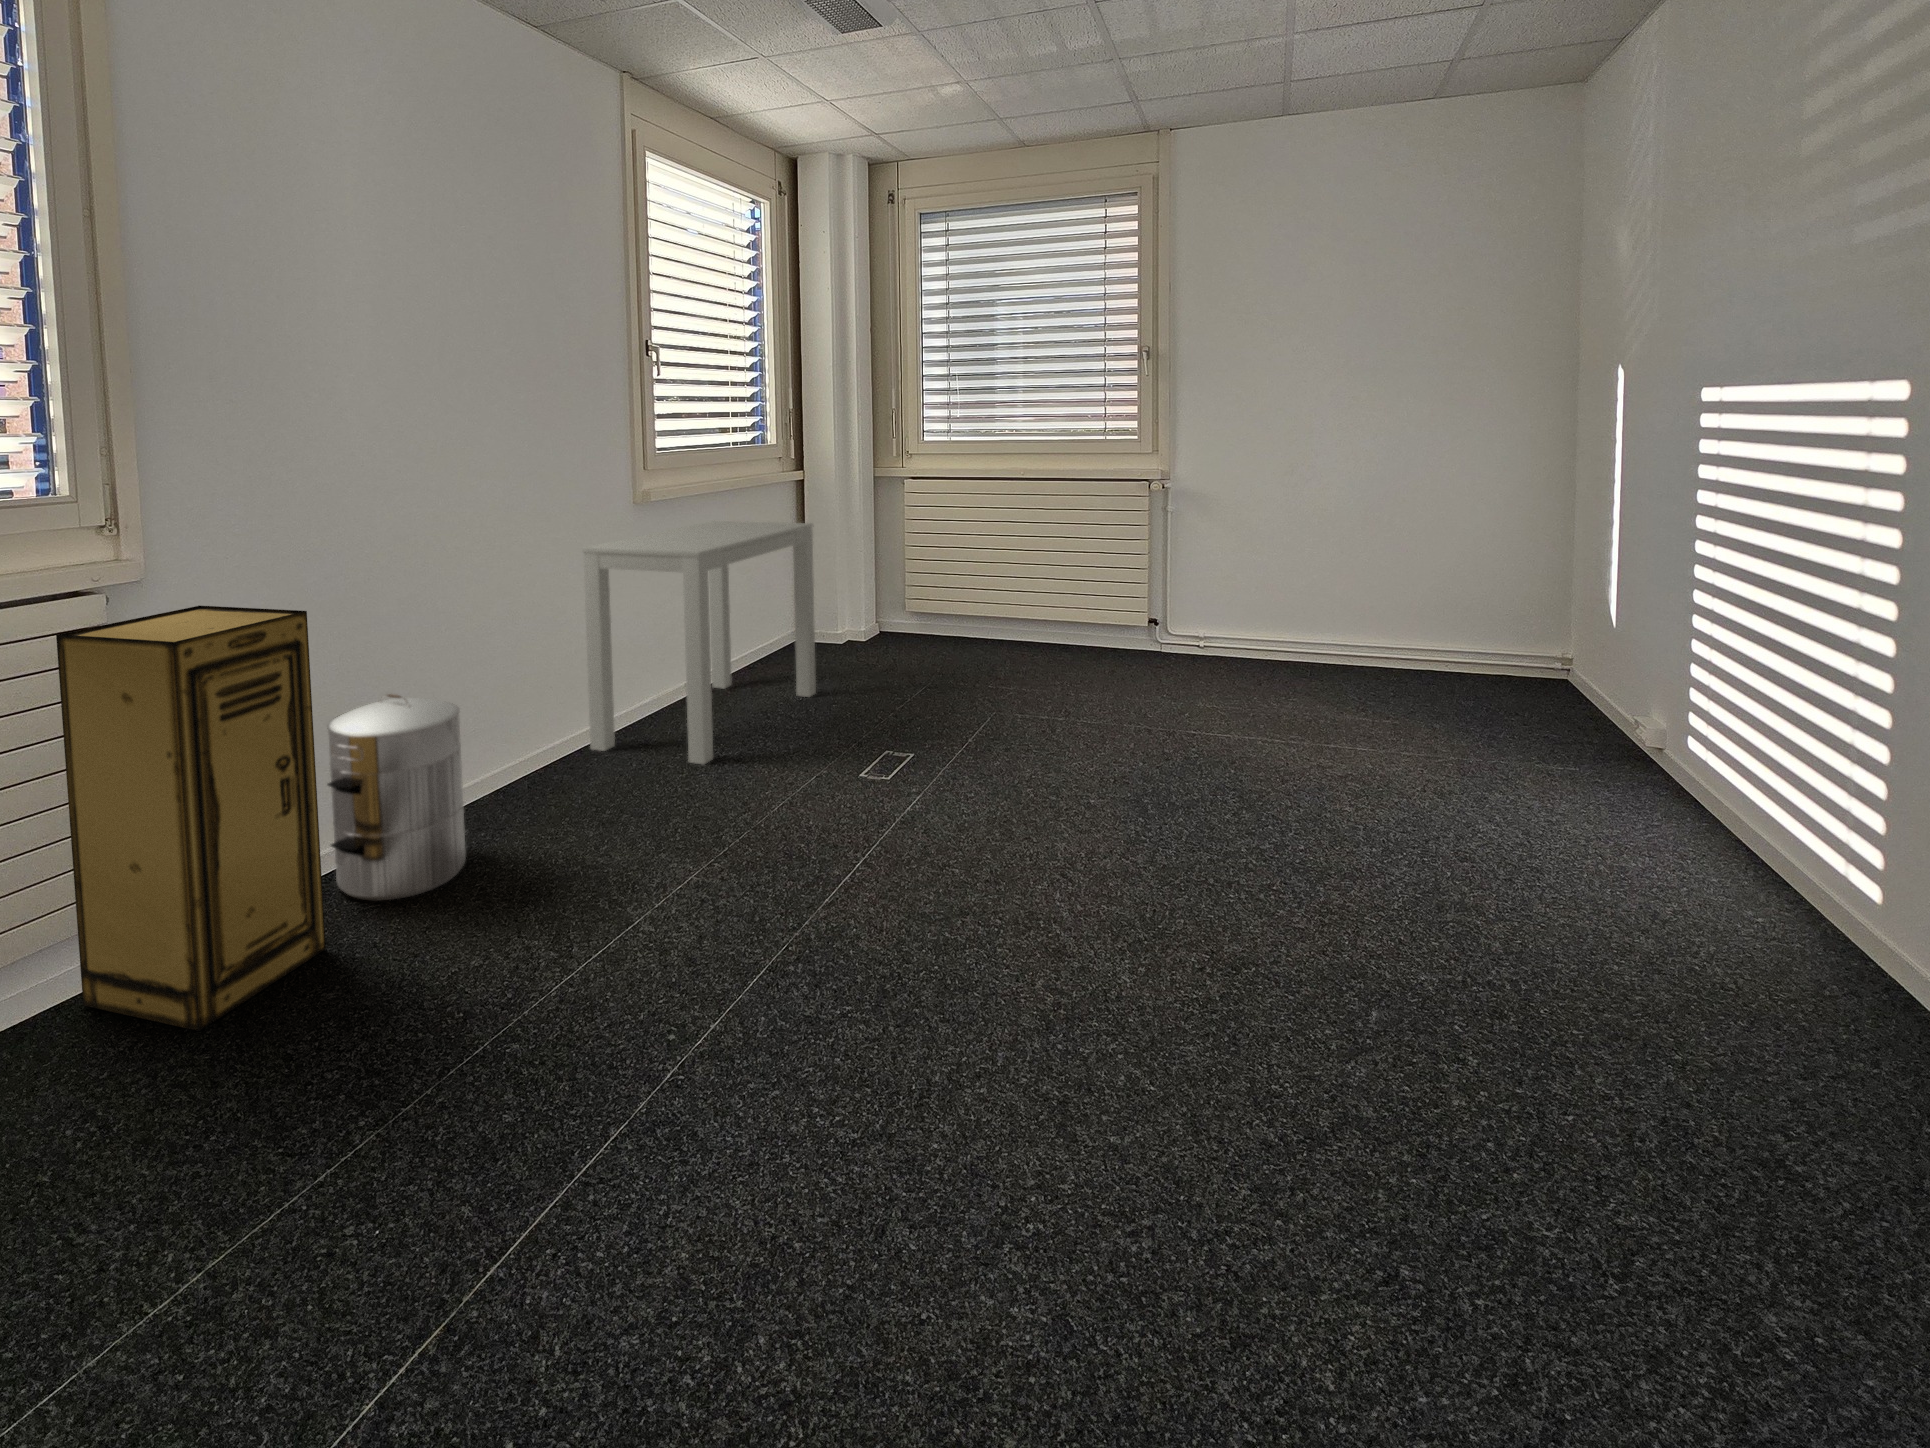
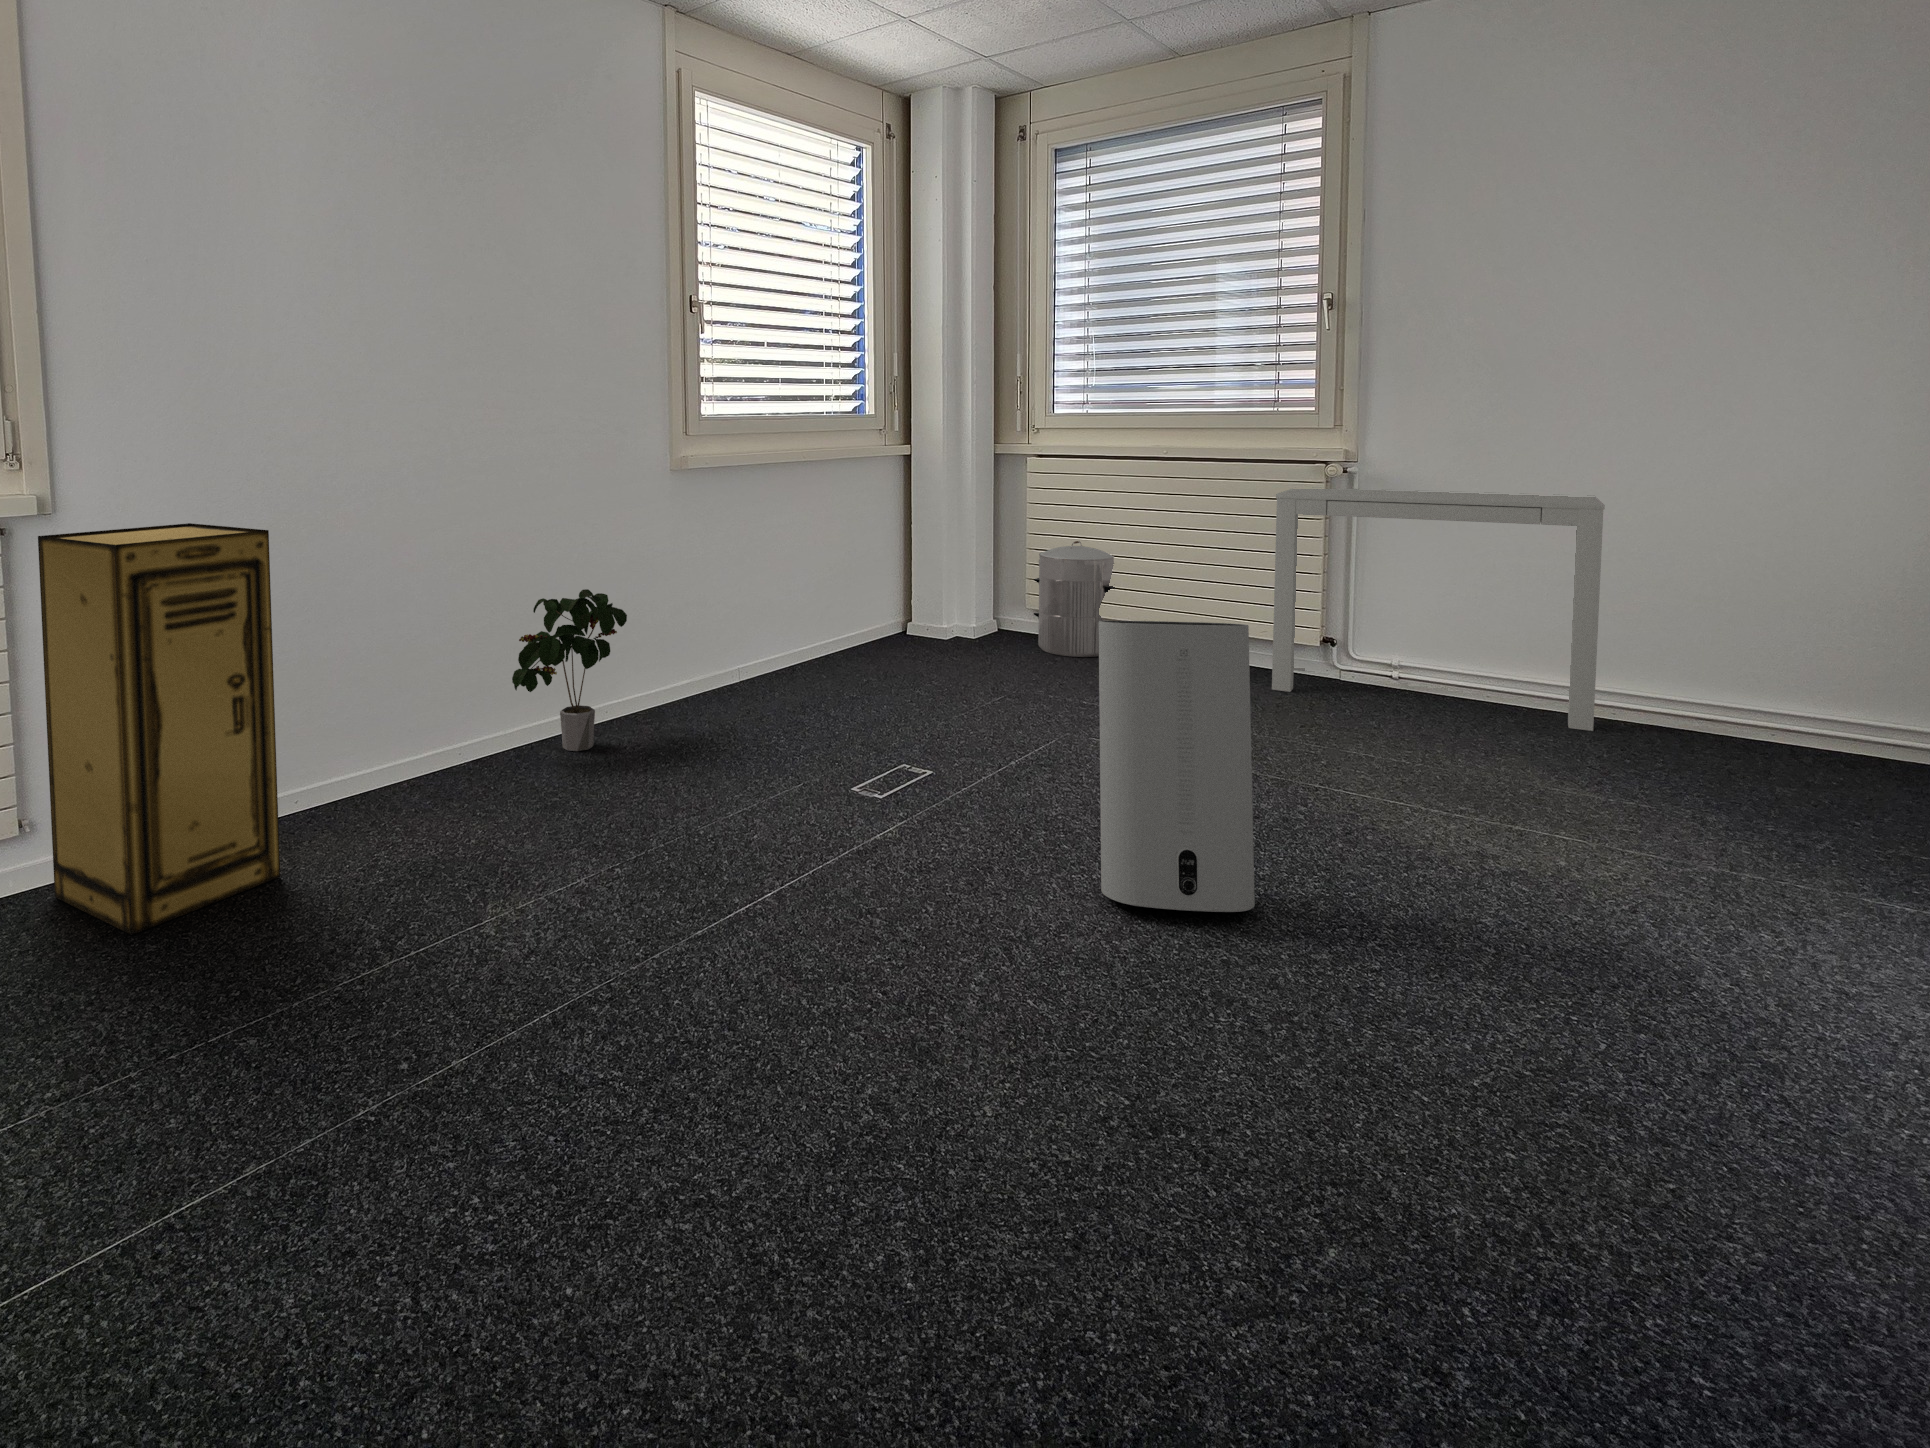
desk: present [582,521,816,764] -> present [1272,487,1605,731]
potted plant: none [497,633,592,787] -> present [512,589,627,751]
air purifier: none [1053,636,1181,871] -> present [1099,621,1255,912]
waste bin: present [327,694,466,901] -> present [1034,541,1115,657]

